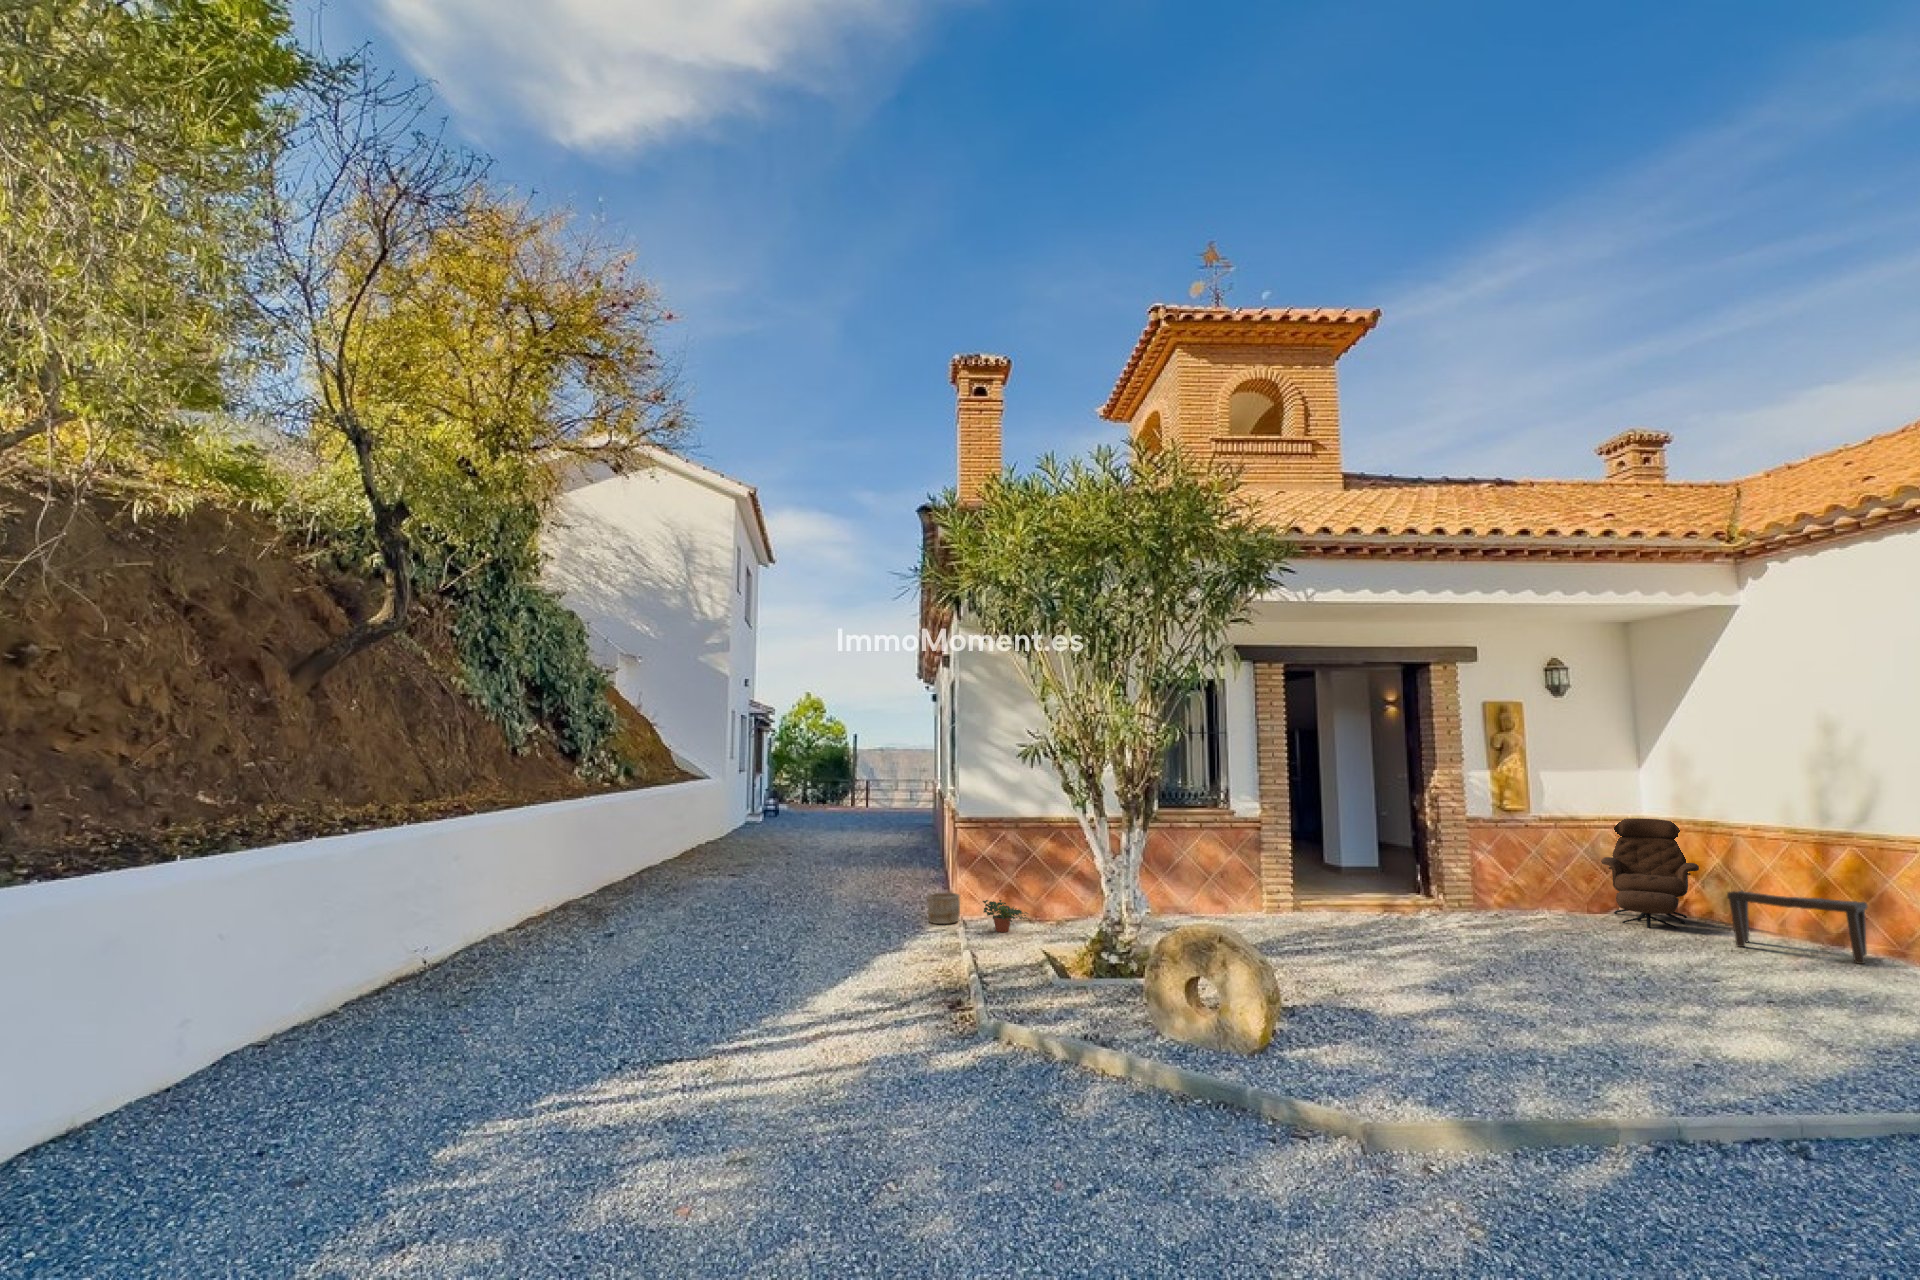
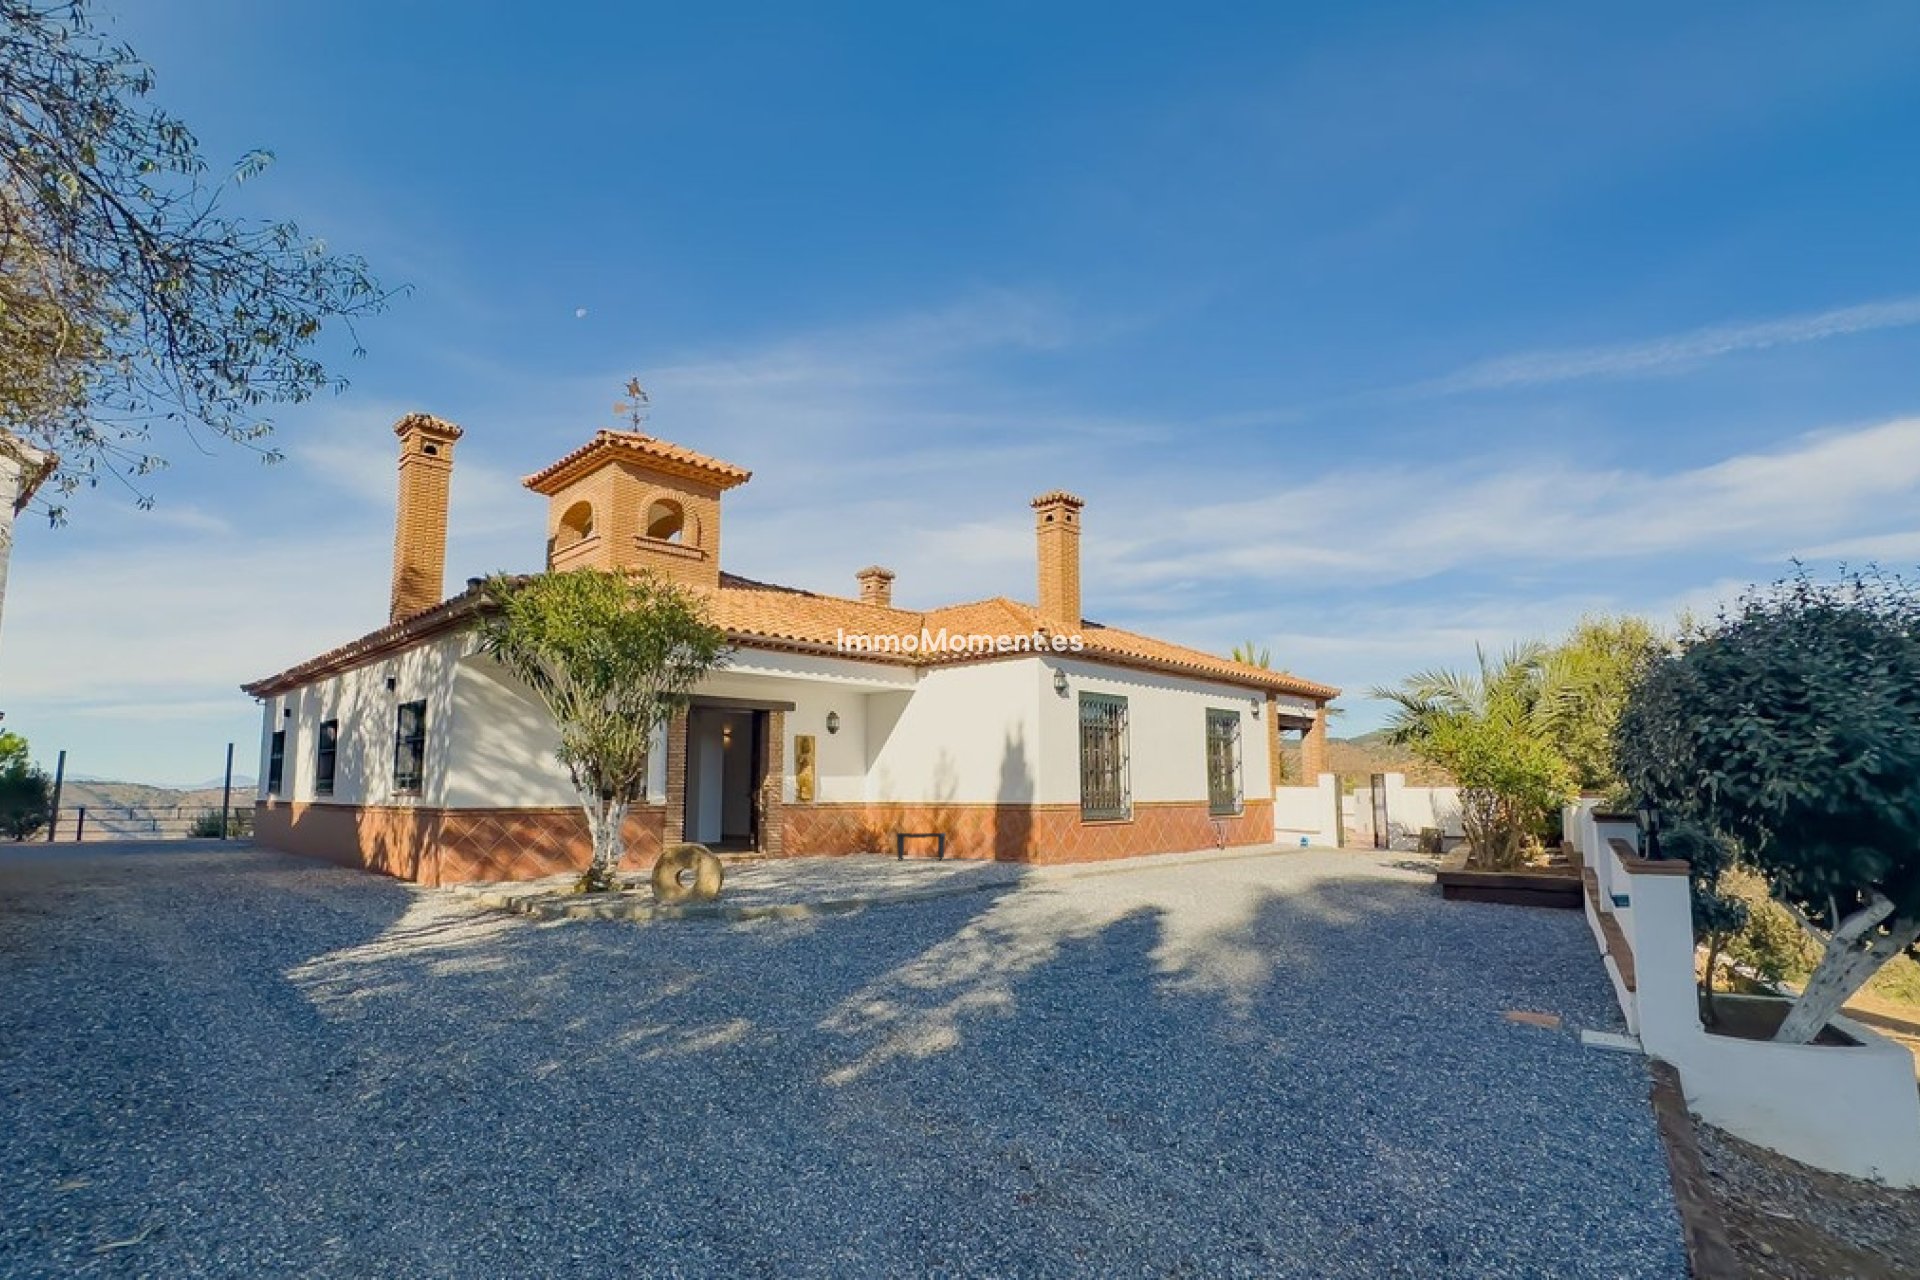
lounge chair: present [1601,818,1699,928] -> none [845,803,887,859]
wooden bucket: present [927,893,960,924] -> none [411,874,441,897]
potted plant: present [983,900,1028,932] -> none [465,873,505,895]

